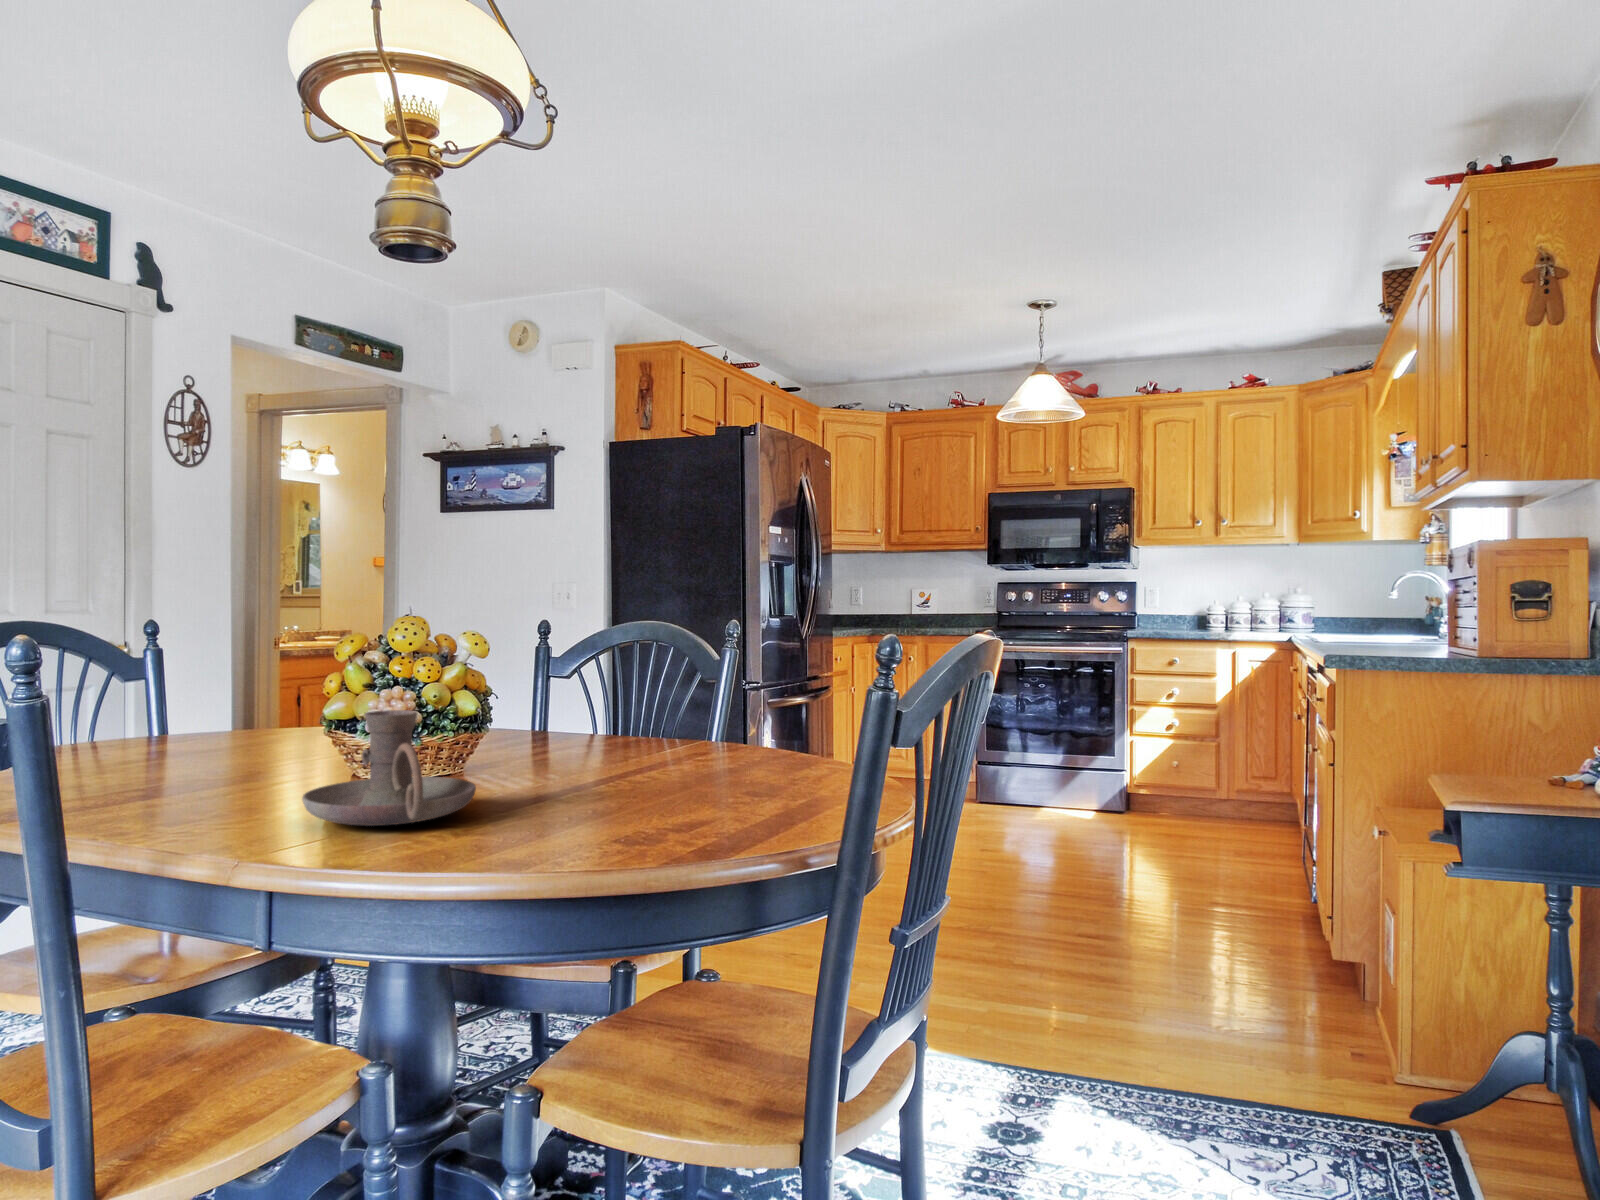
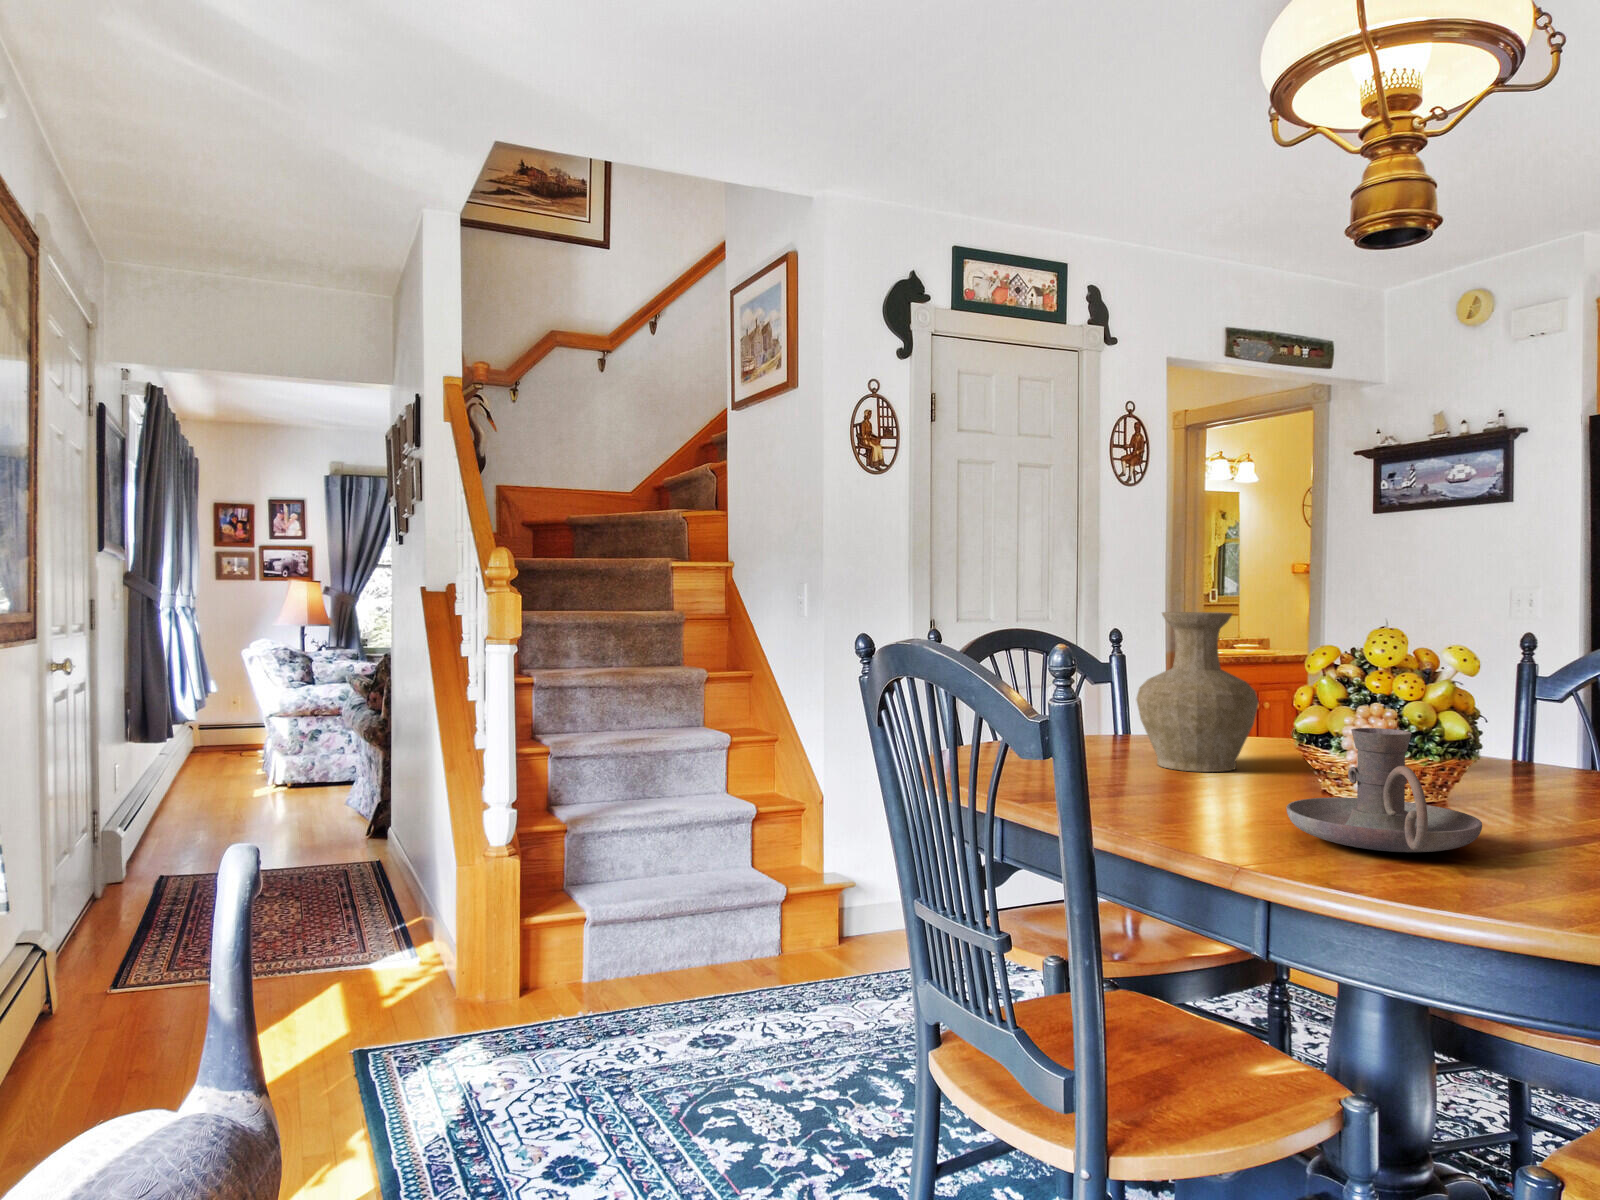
vase: none [162,604,299,772] -> present [1136,612,1258,772]

